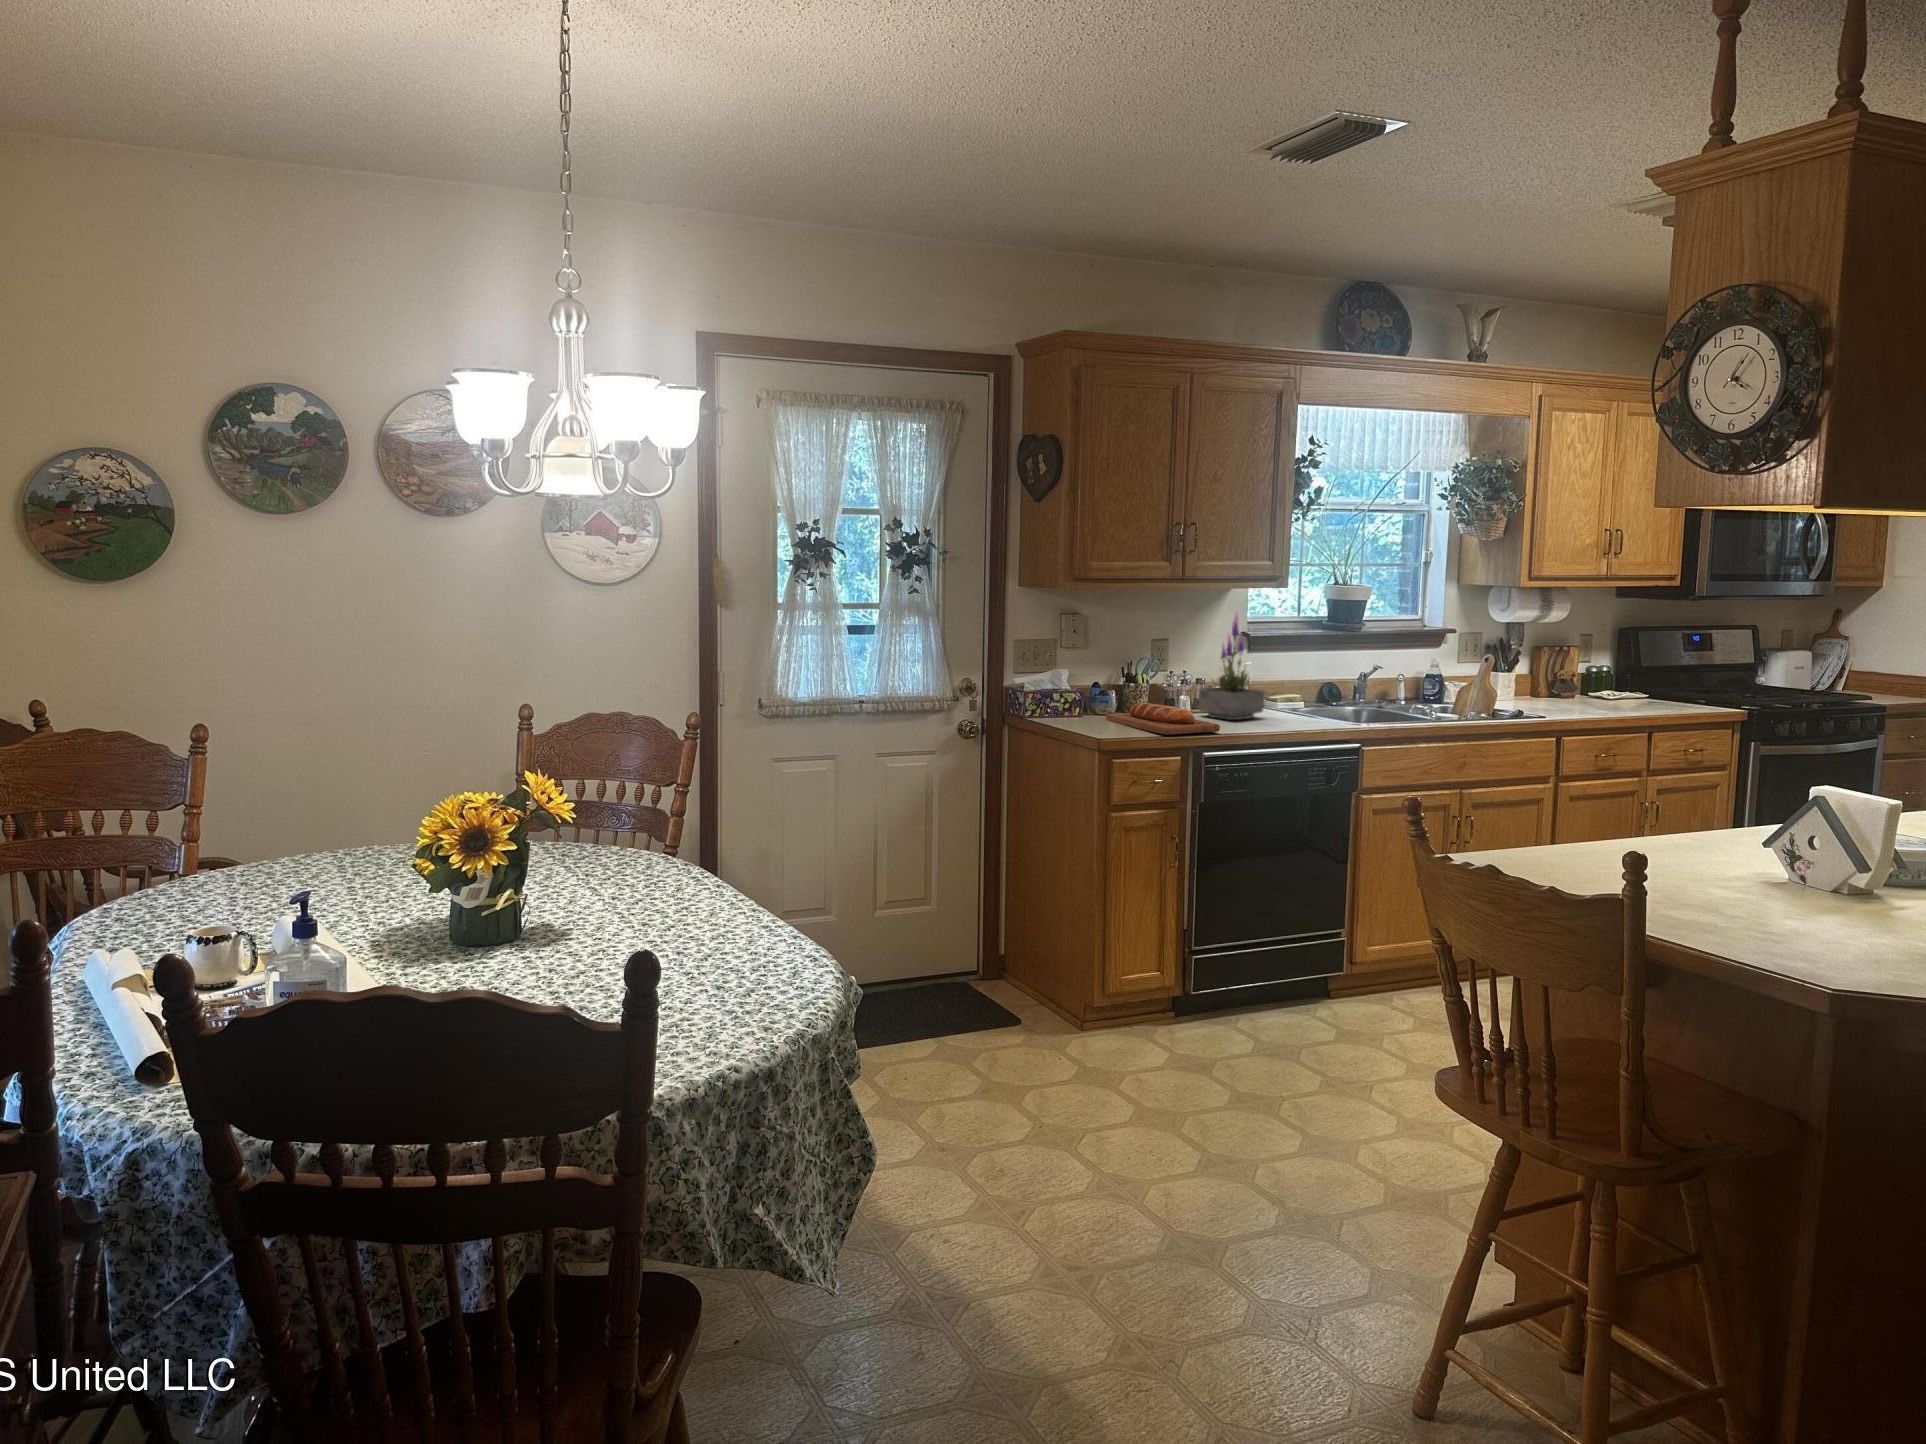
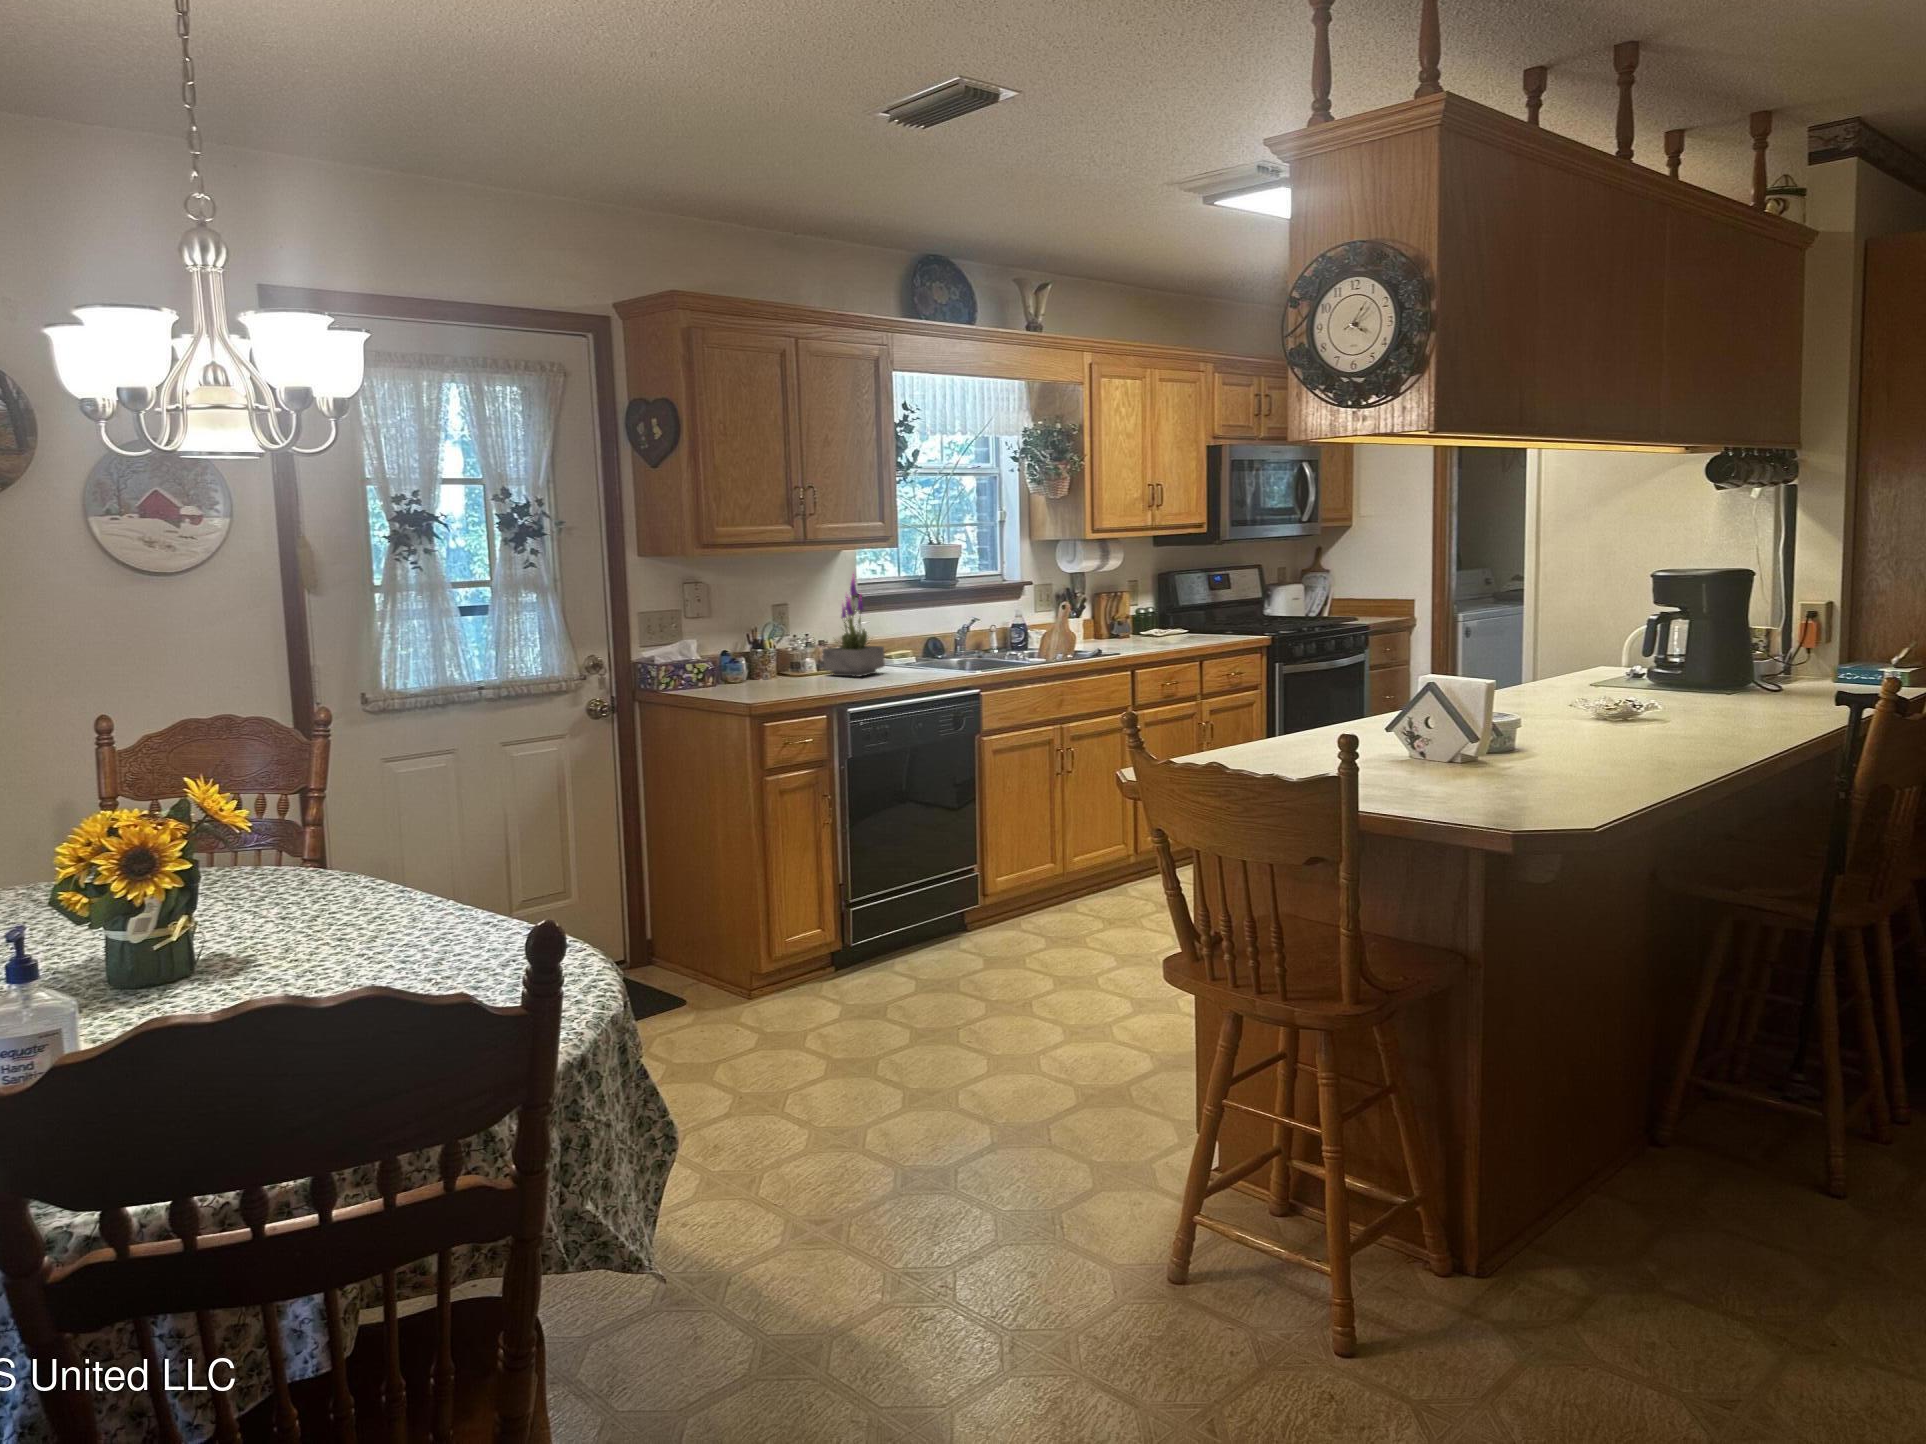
bread loaf: present [1106,703,1220,735] -> none [739,665,855,693]

